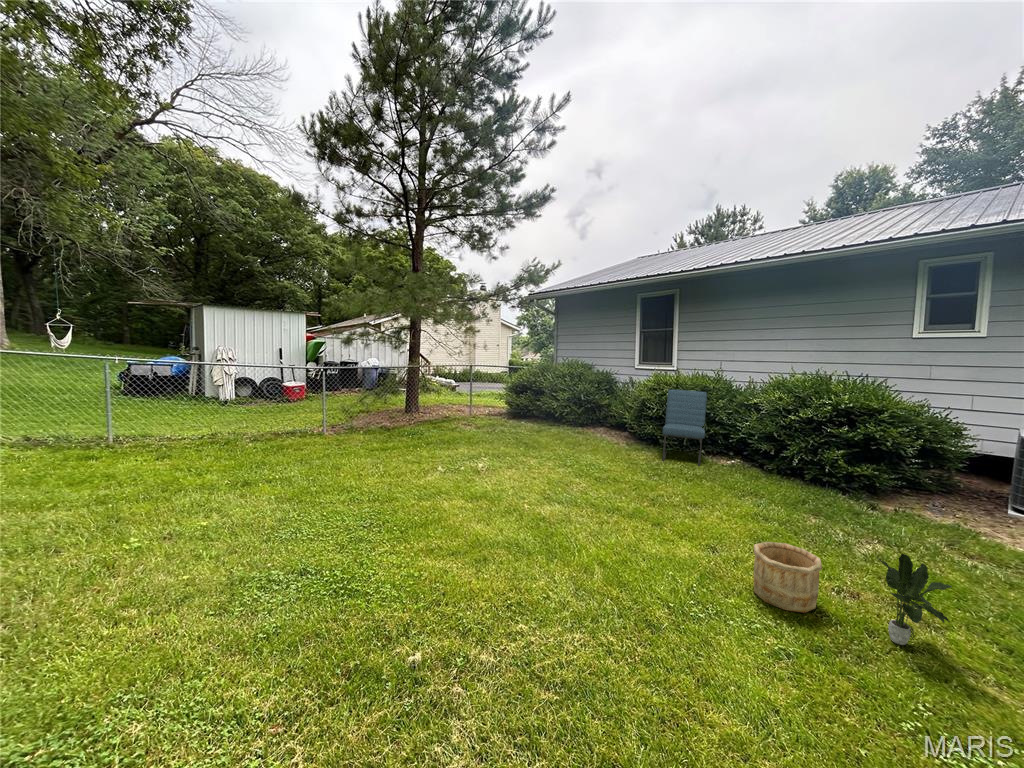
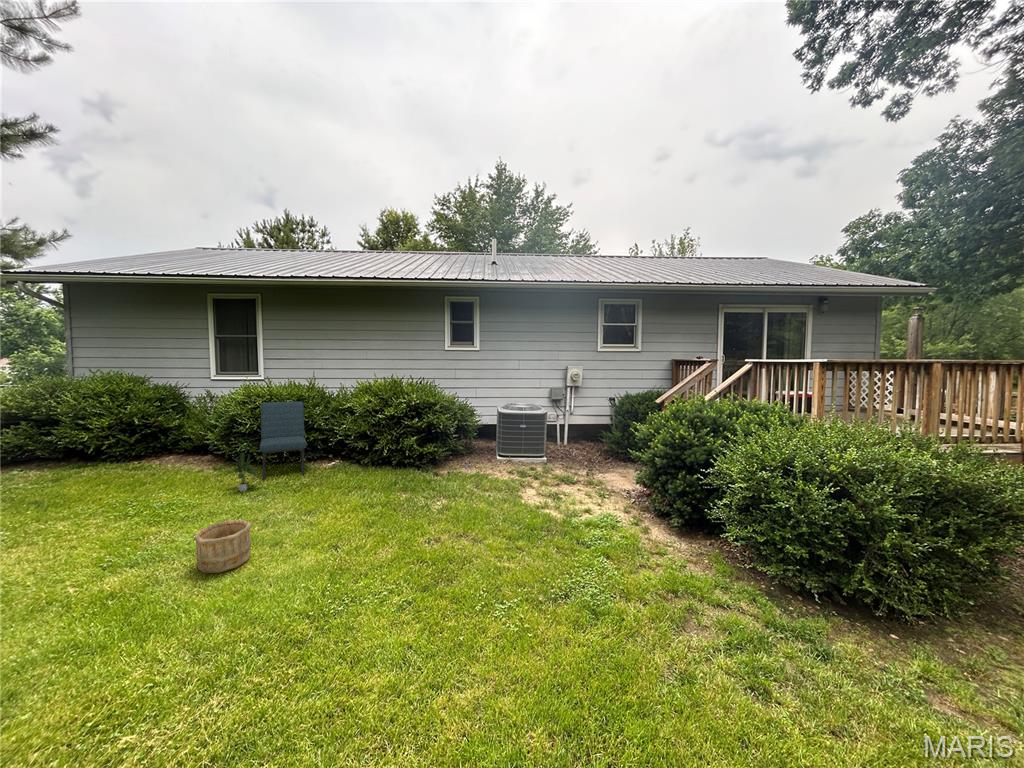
wooden bucket: present [754,542,822,613] -> present [194,520,251,574]
potted plant: present [877,554,952,645] -> present [232,453,259,492]

